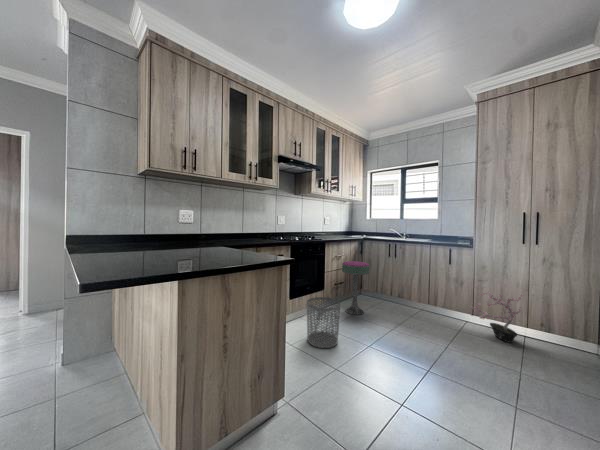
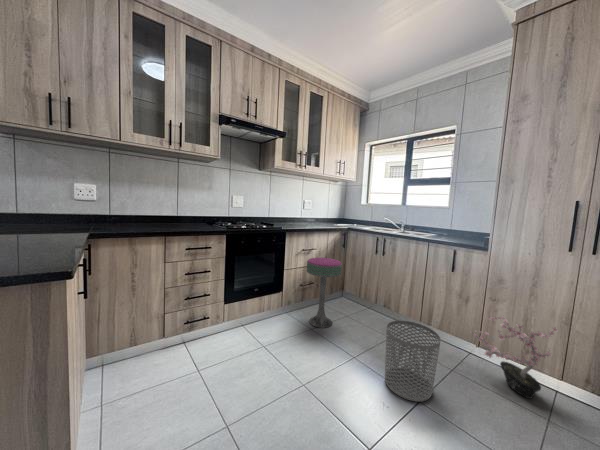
waste bin: present [307,297,340,348] -> present [385,320,440,402]

